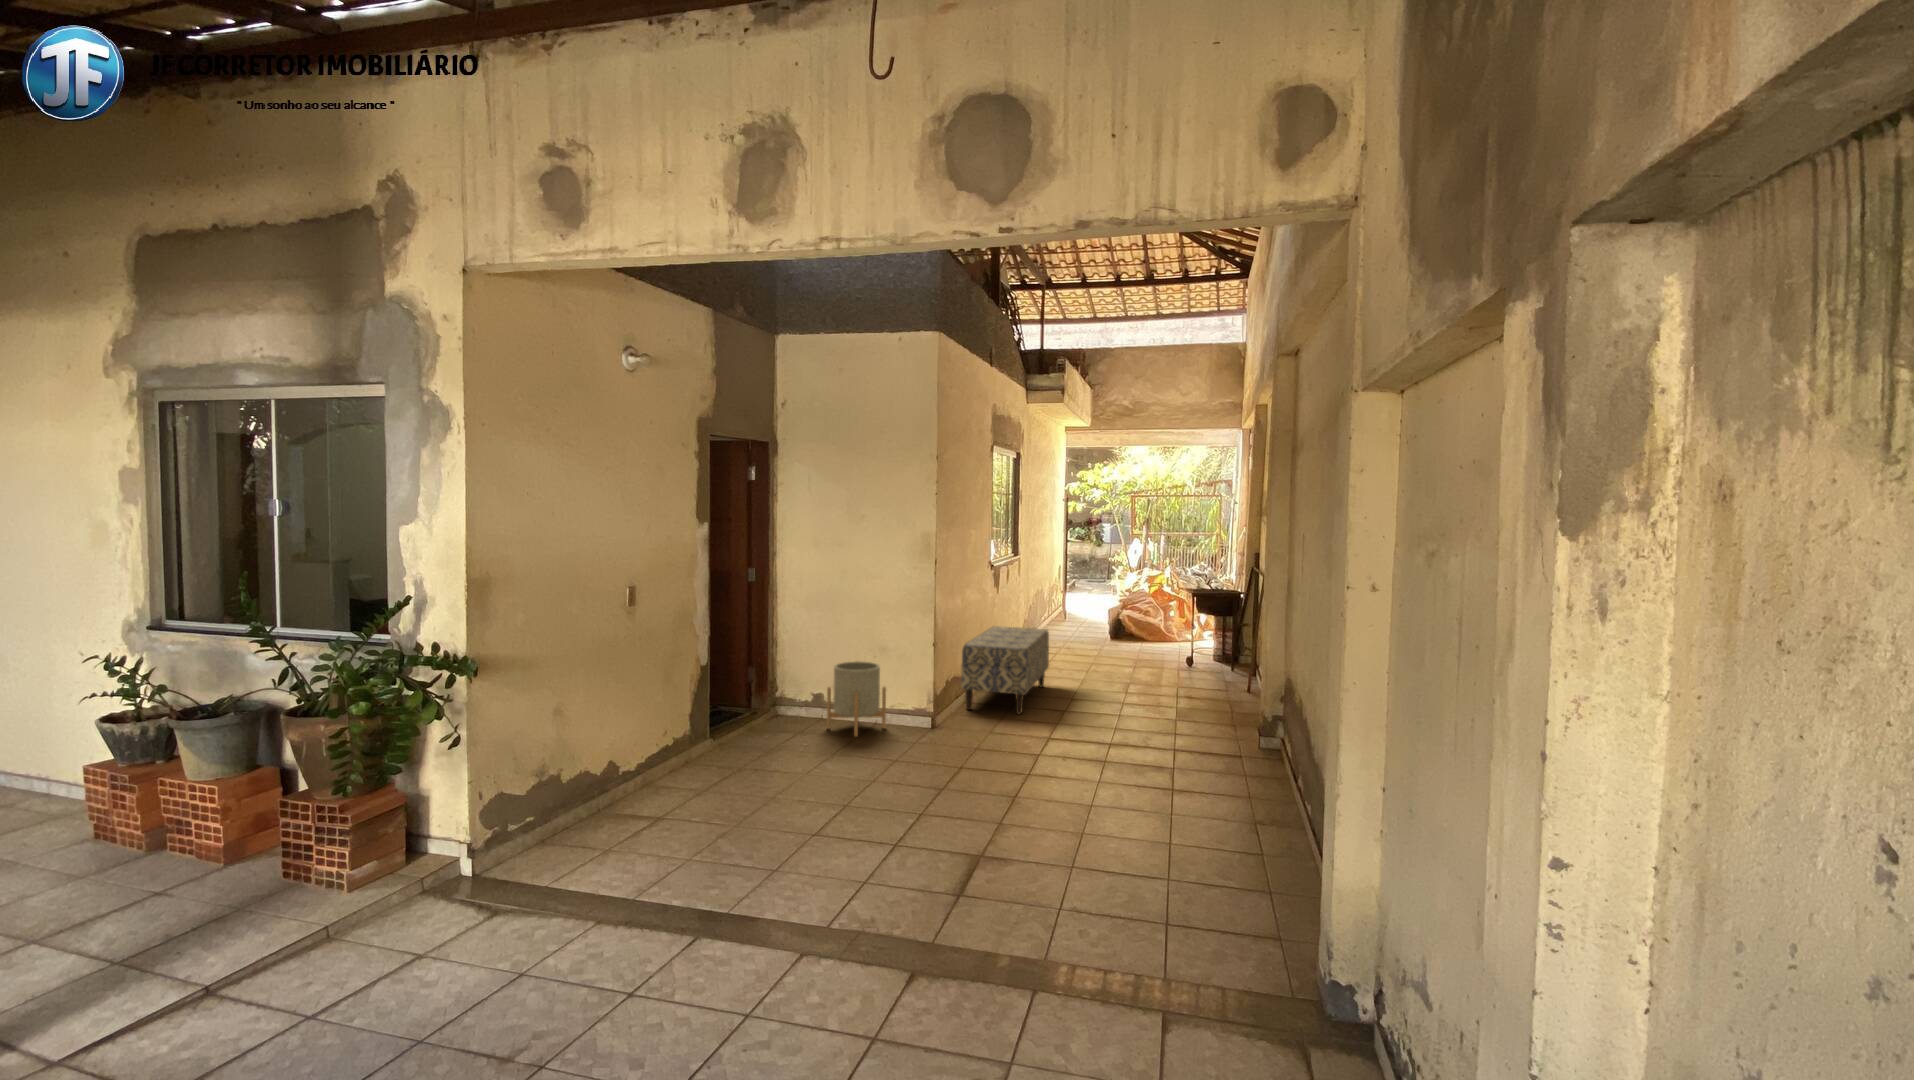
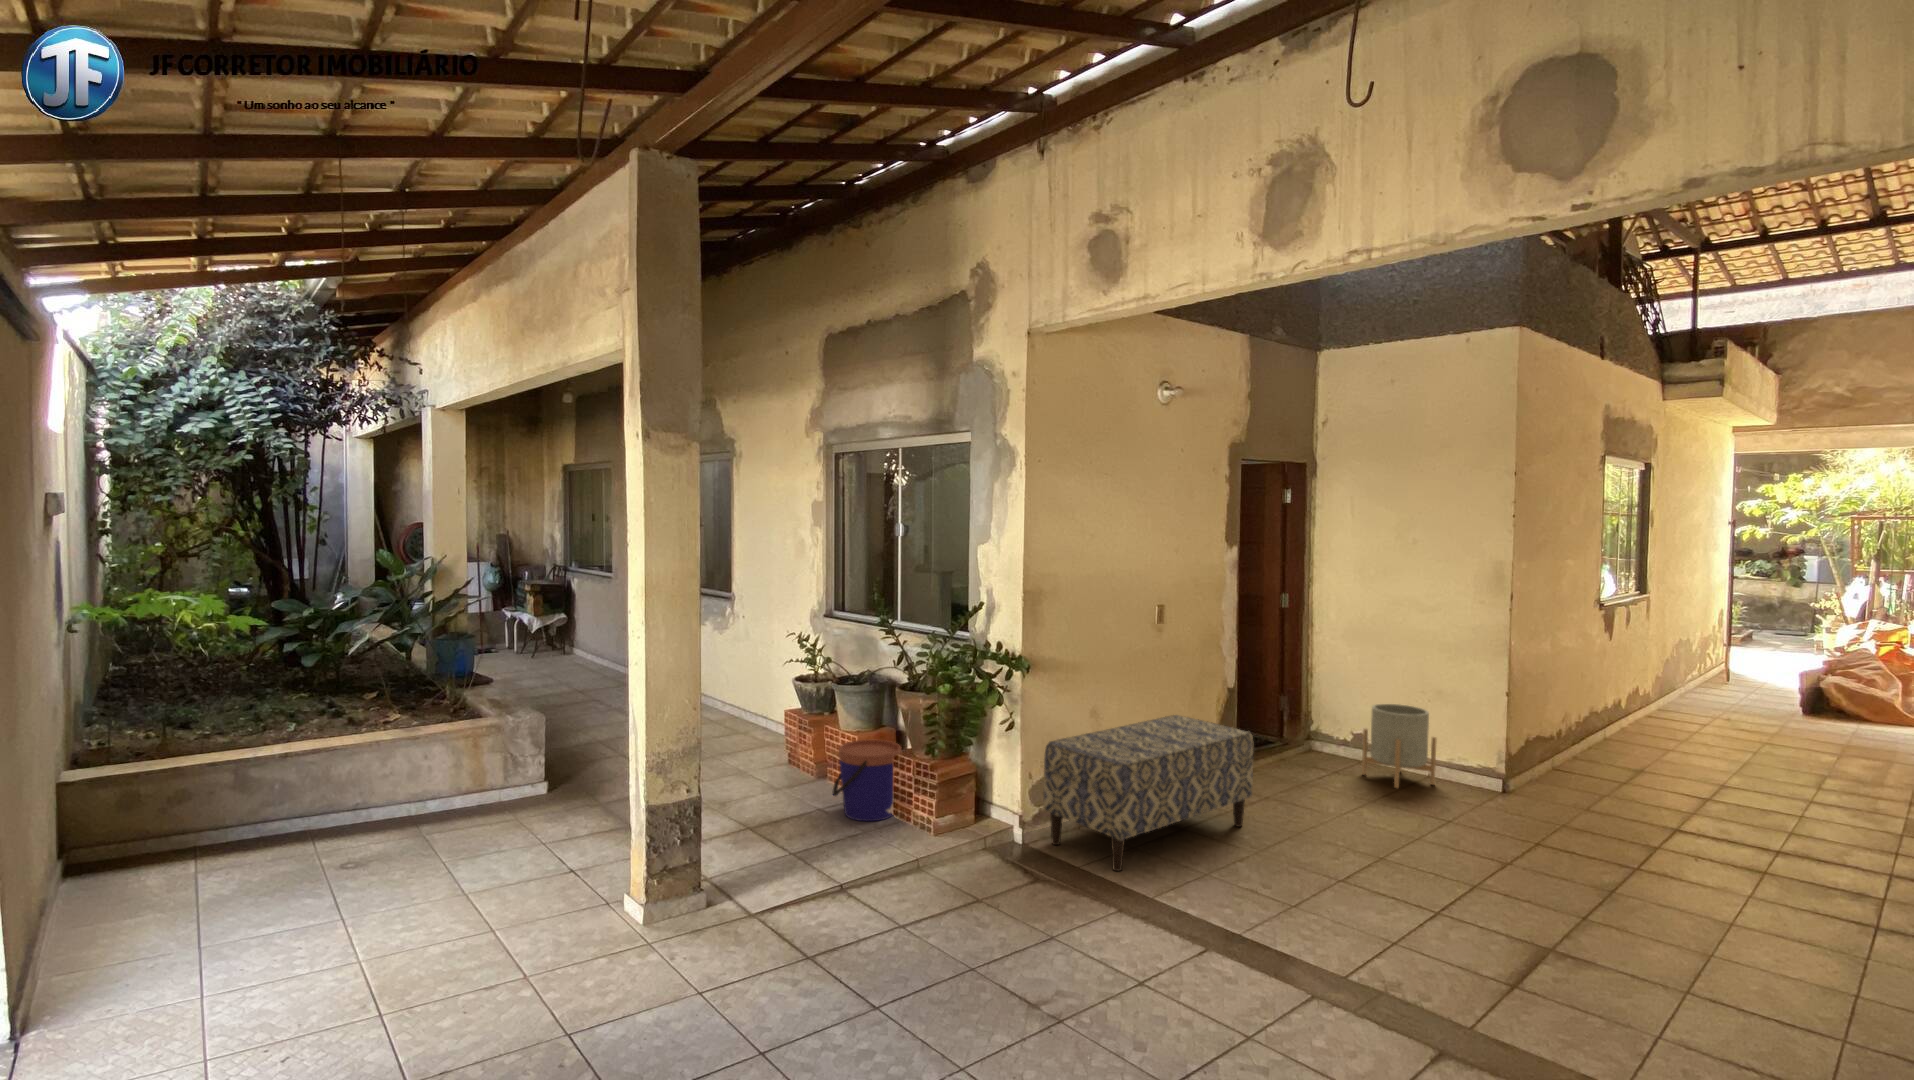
bench: present [961,626,1049,714] -> present [1044,715,1253,871]
bucket: none [175,783,293,897] -> present [833,740,901,821]

